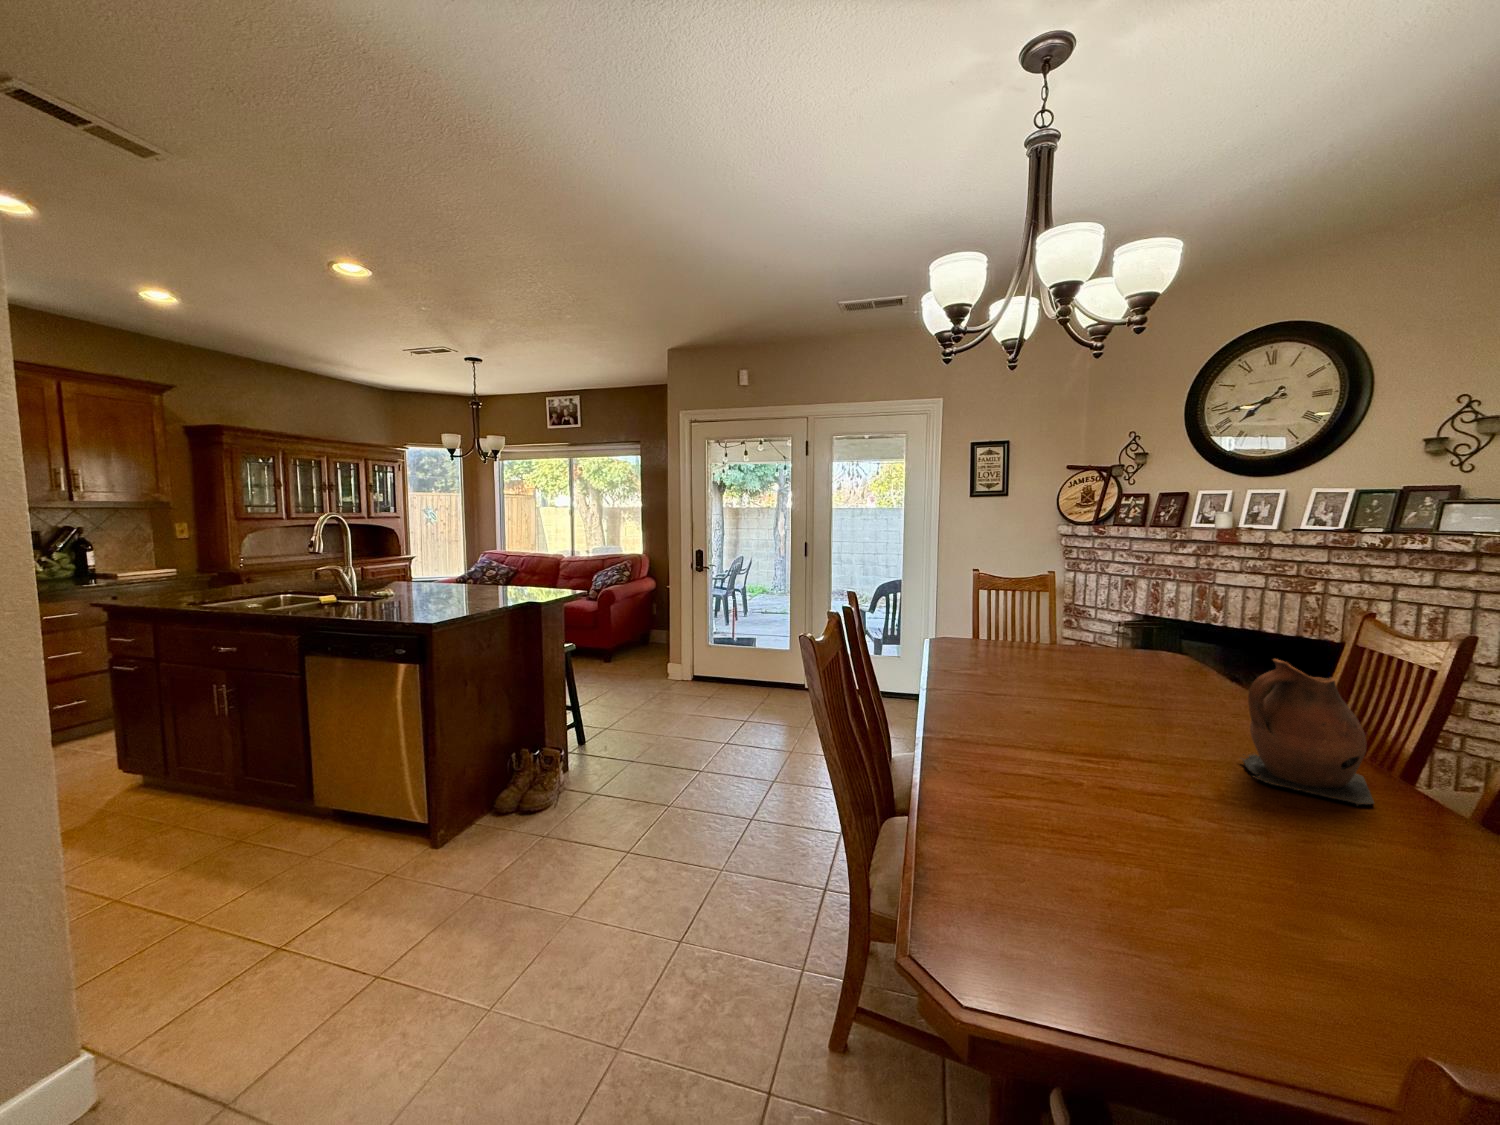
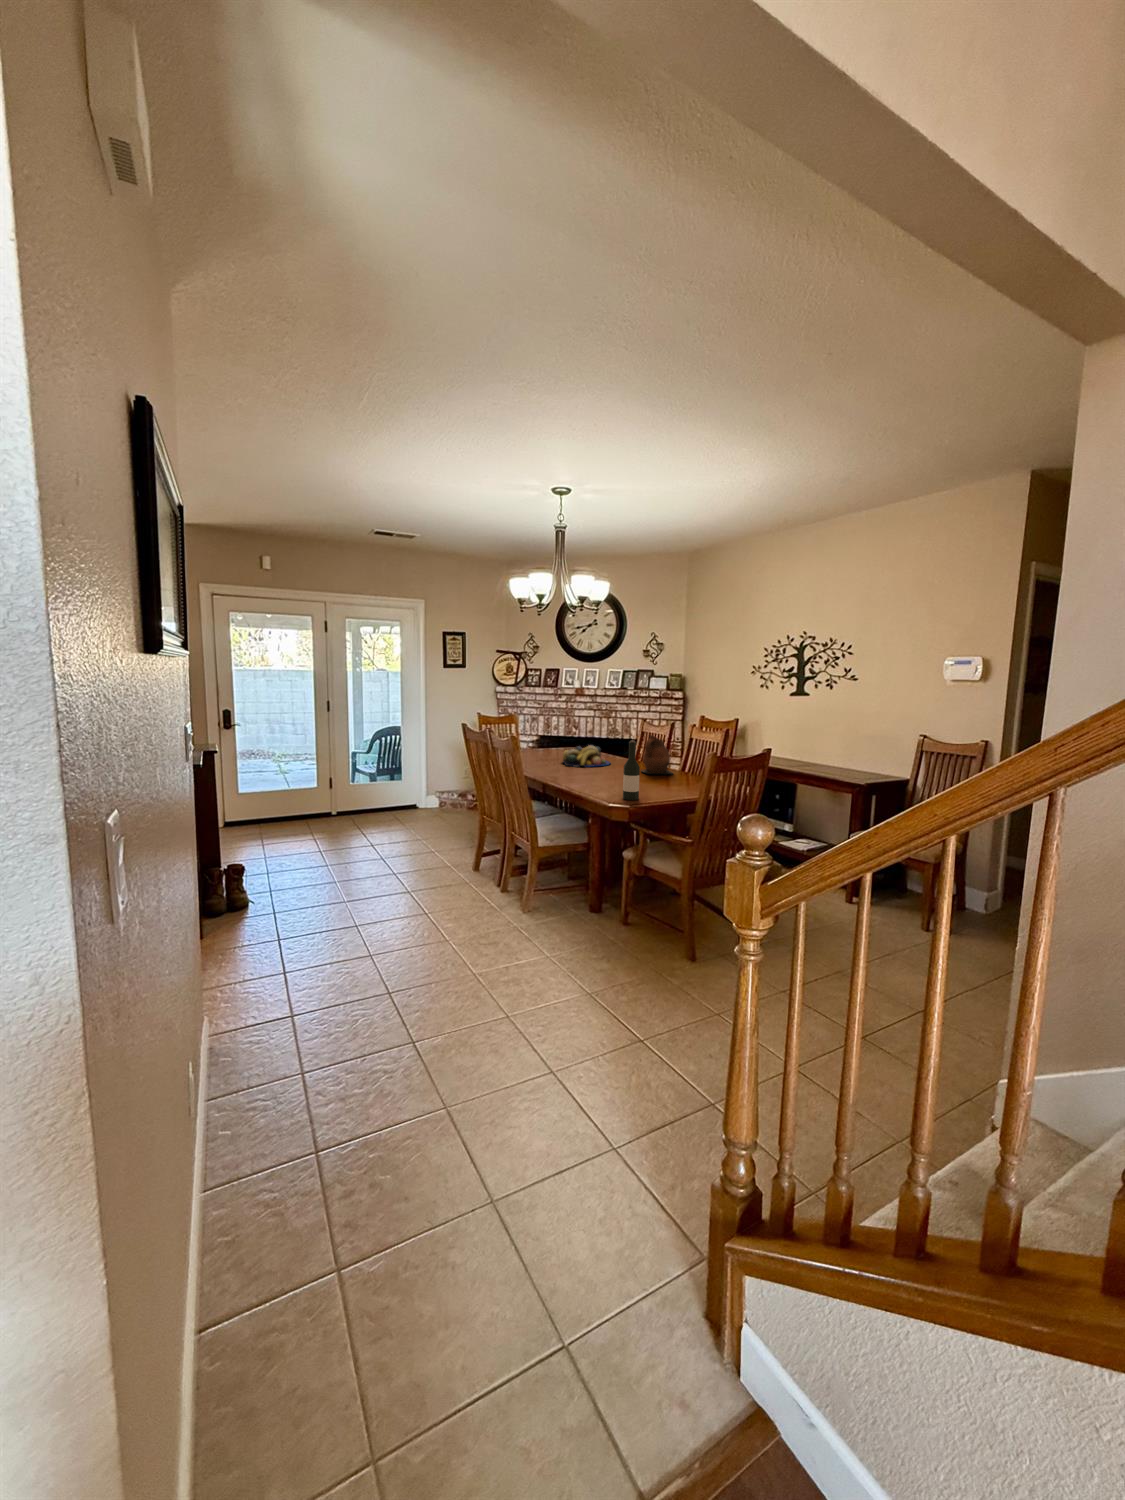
fruit bowl: none [1059,652,1194,713] -> present [563,745,610,767]
wine bottle: none [968,686,1035,906] -> present [623,741,640,800]

